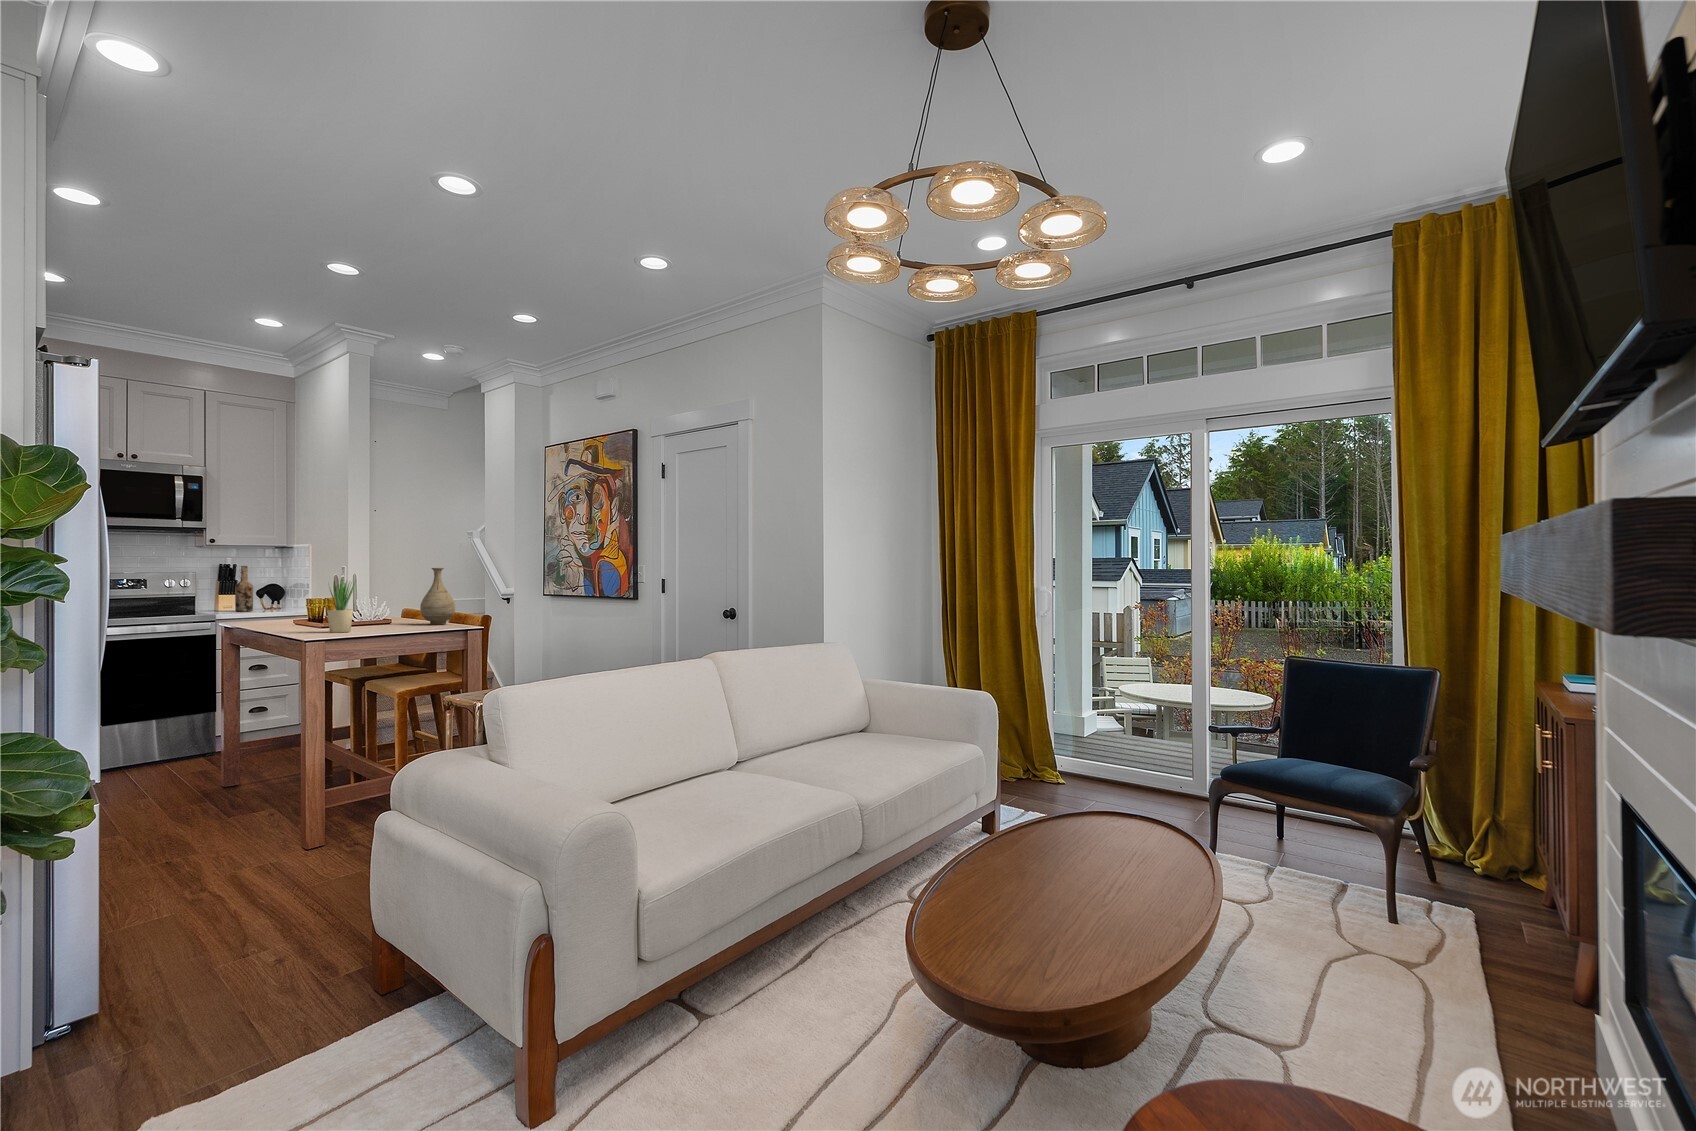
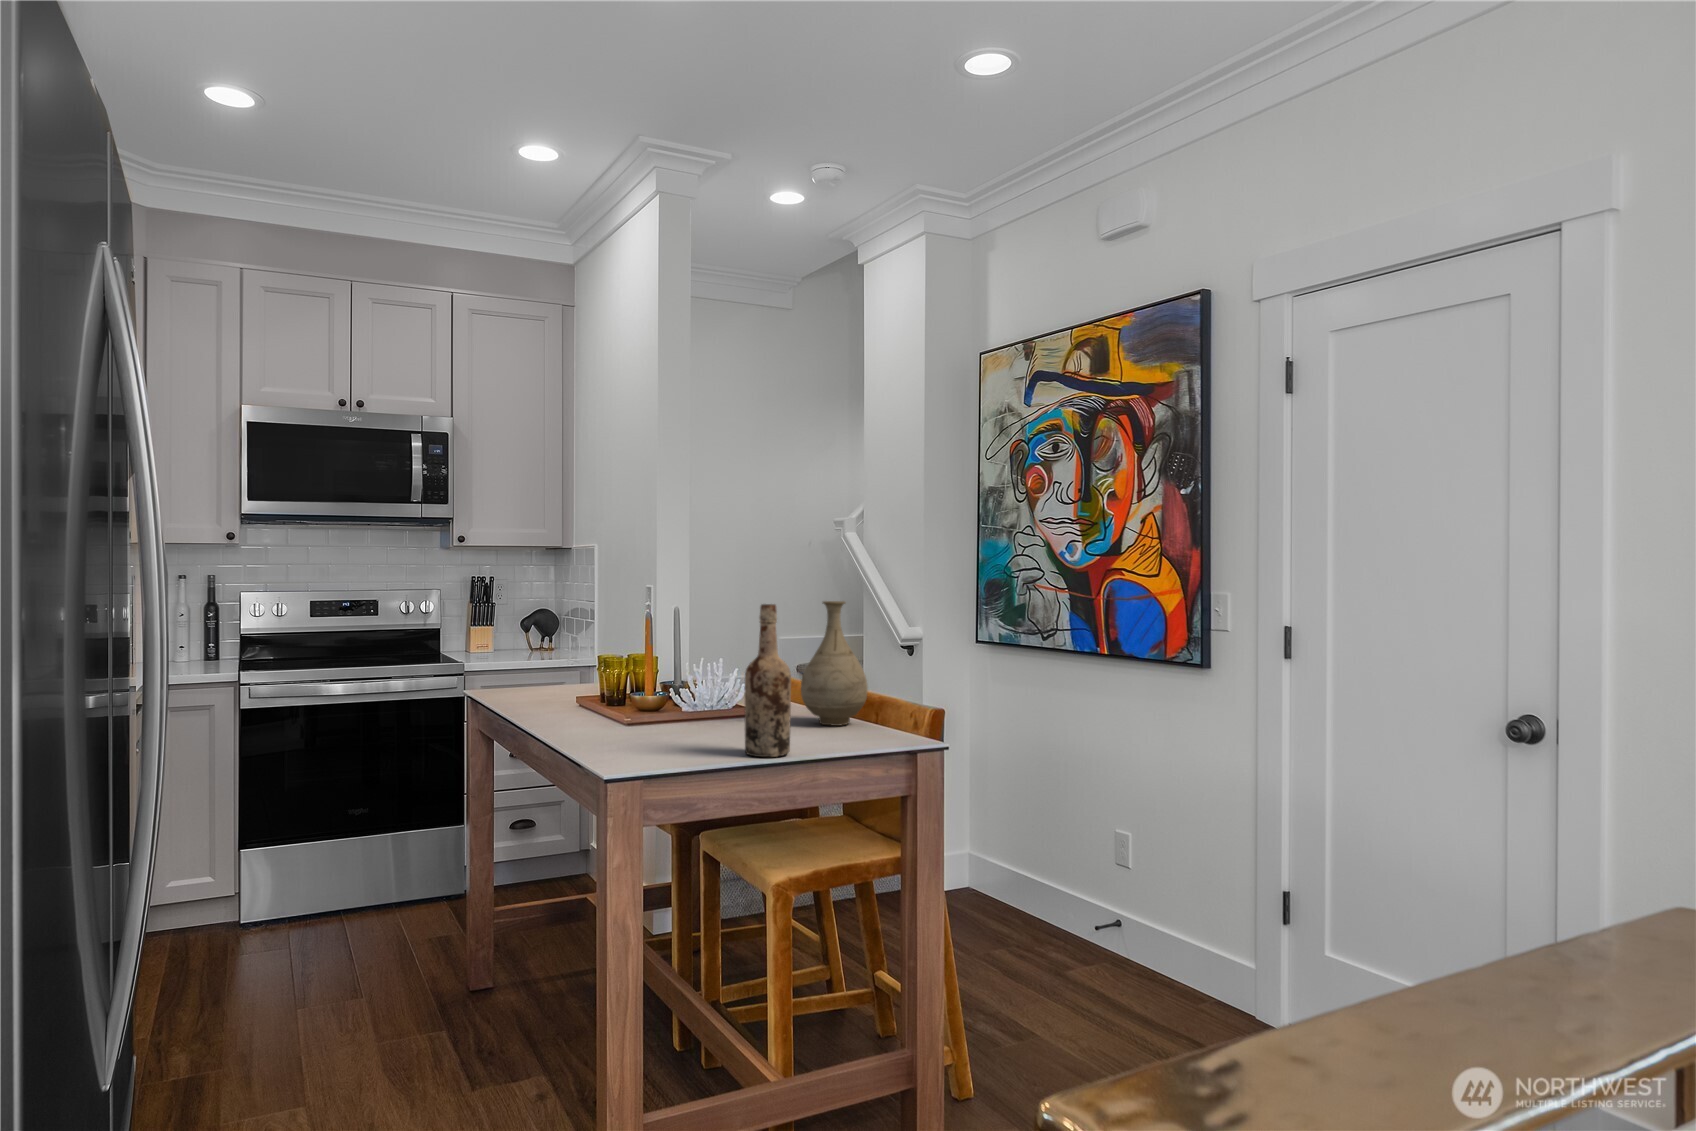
wine bottle: present [235,566,253,612] -> present [745,604,791,757]
potted plant: present [327,579,356,633] -> none [635,615,693,761]

